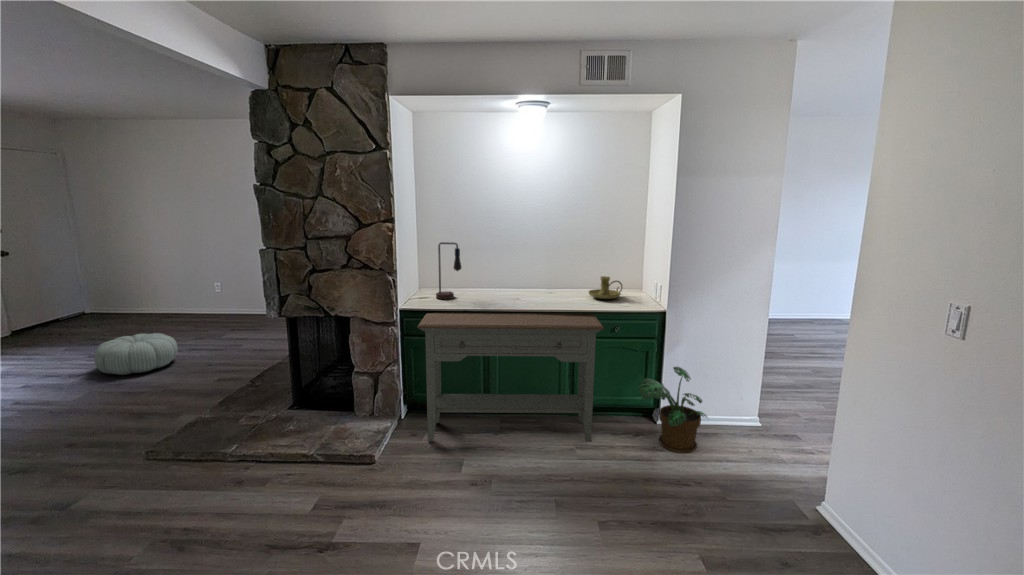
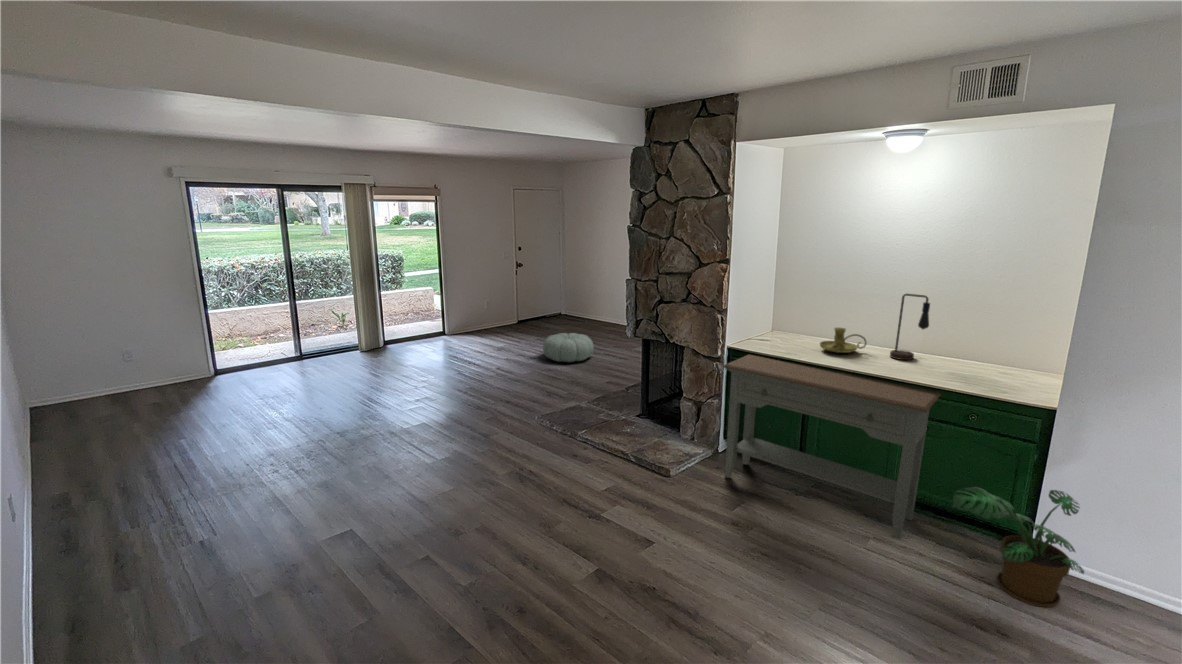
table lamp: present [436,242,461,299] -> present [890,294,930,360]
candle holder: present [589,276,623,299] -> present [820,328,867,353]

